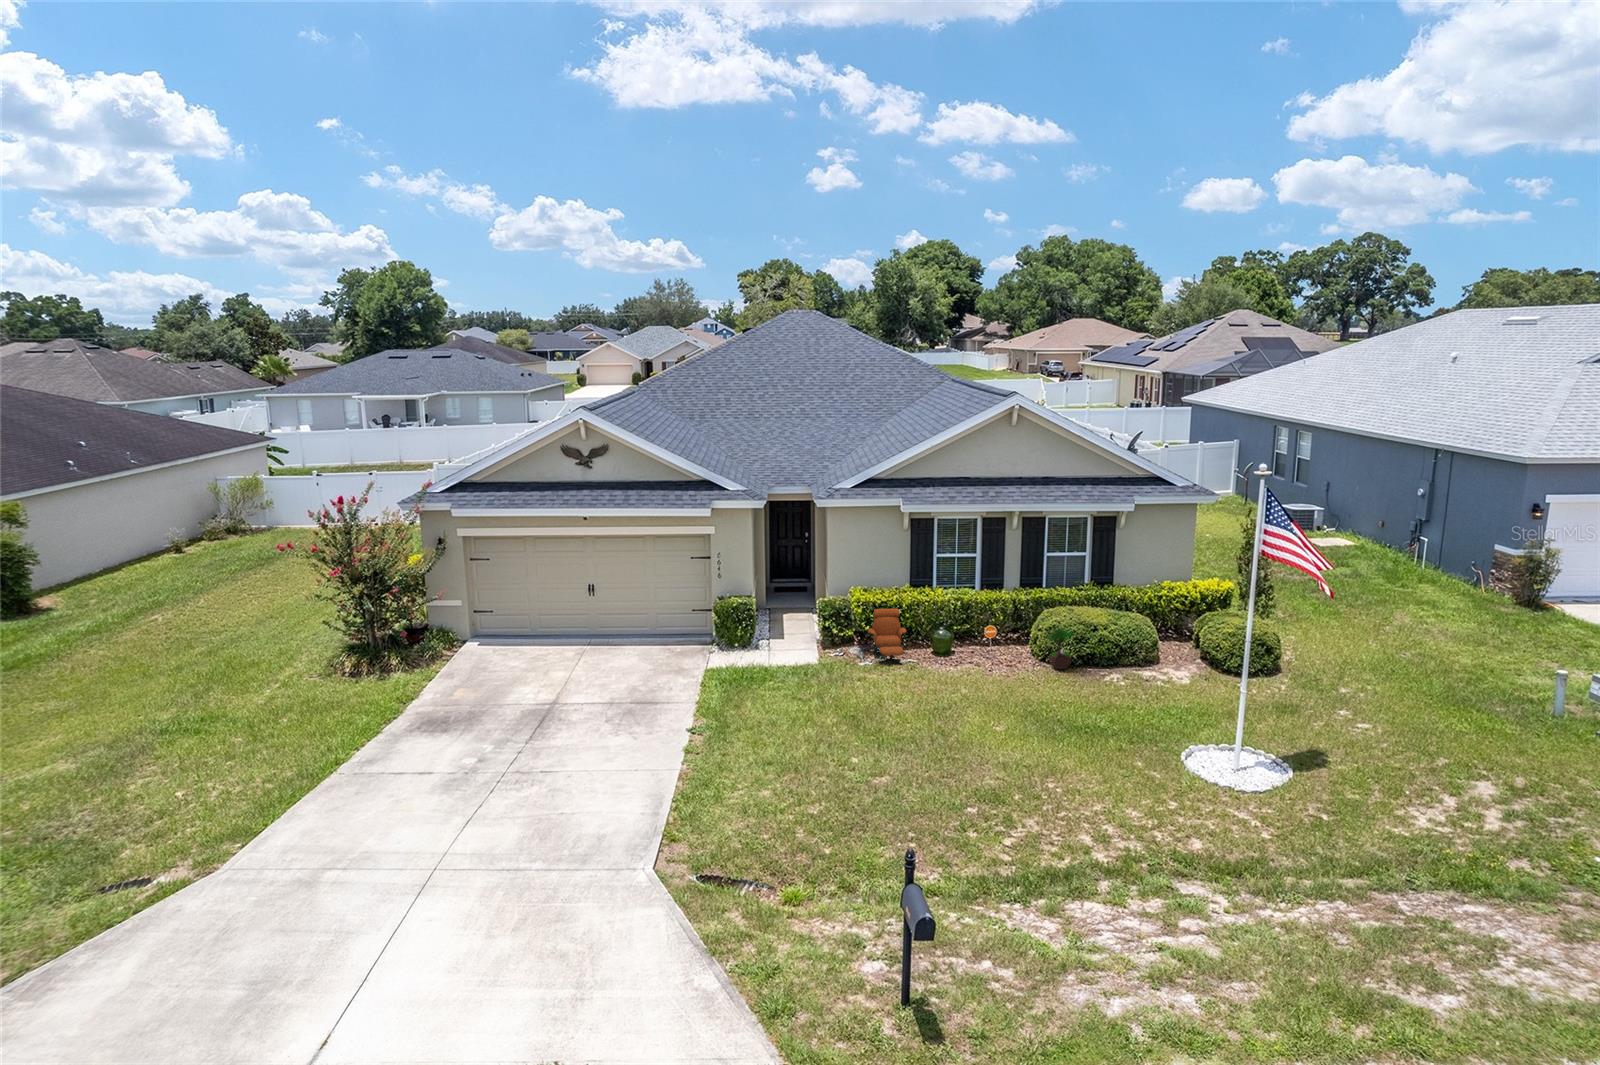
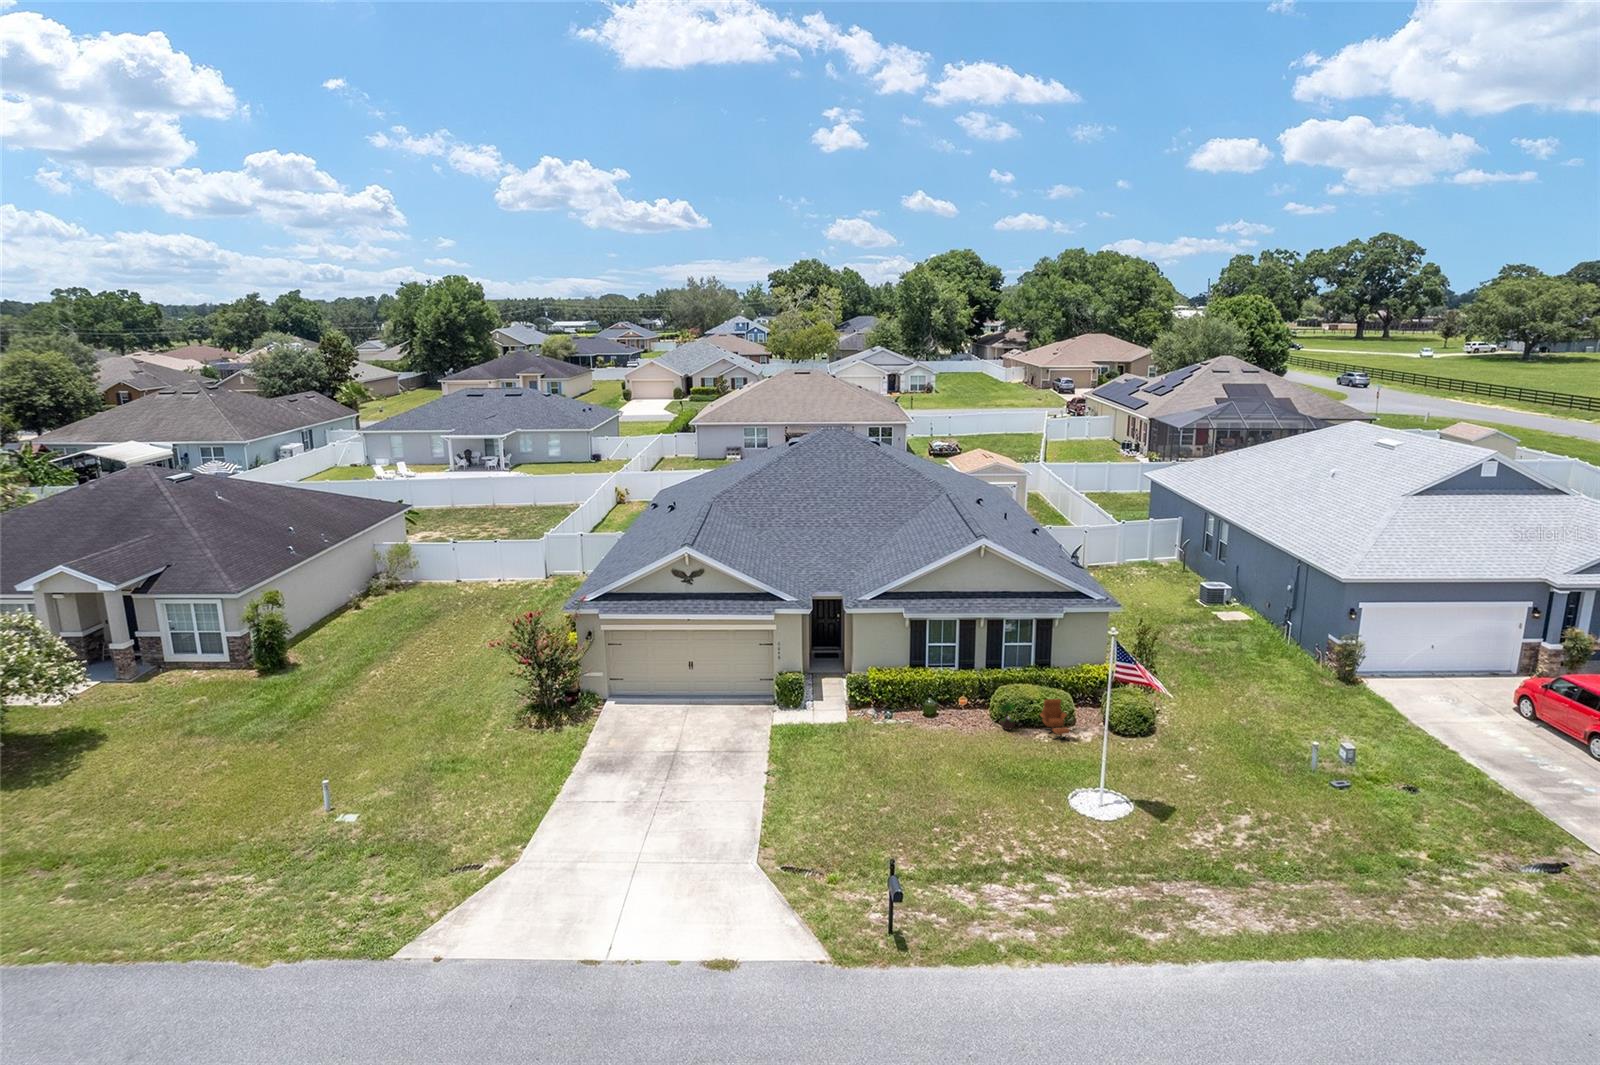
lounge chair: present [868,609,906,666] -> present [1040,699,1070,739]

